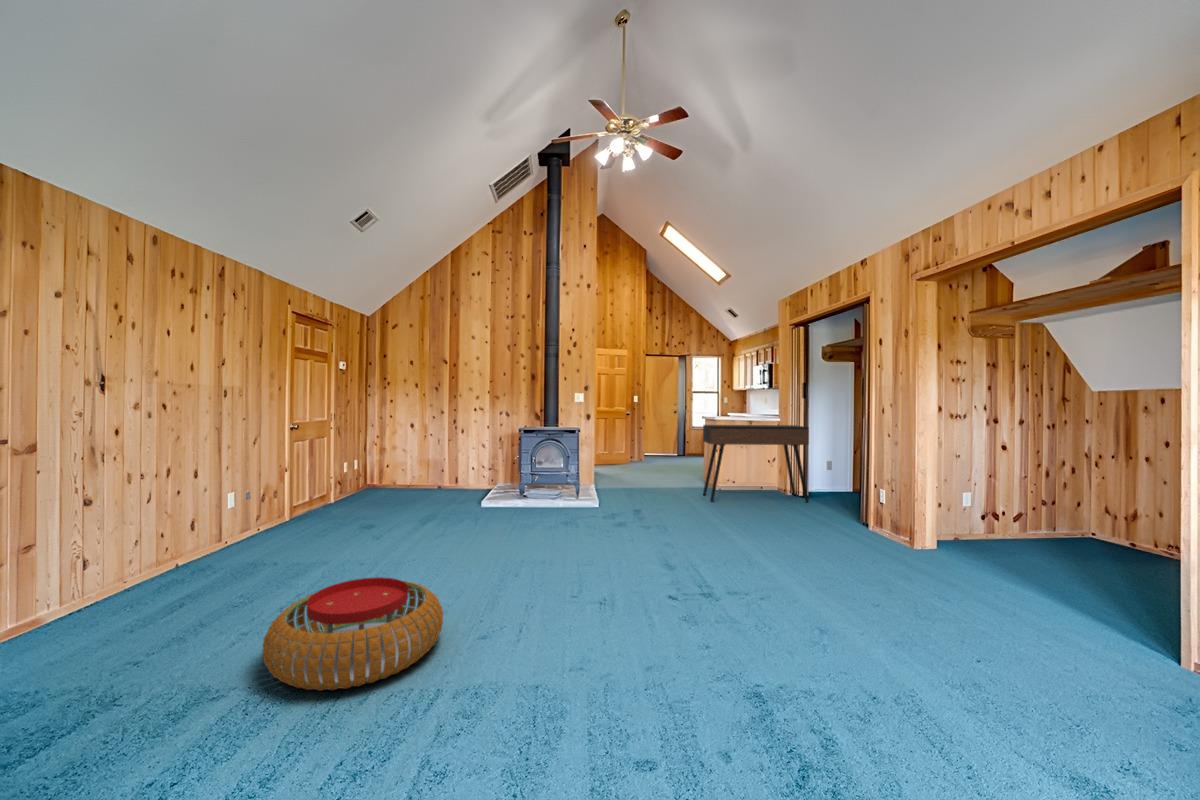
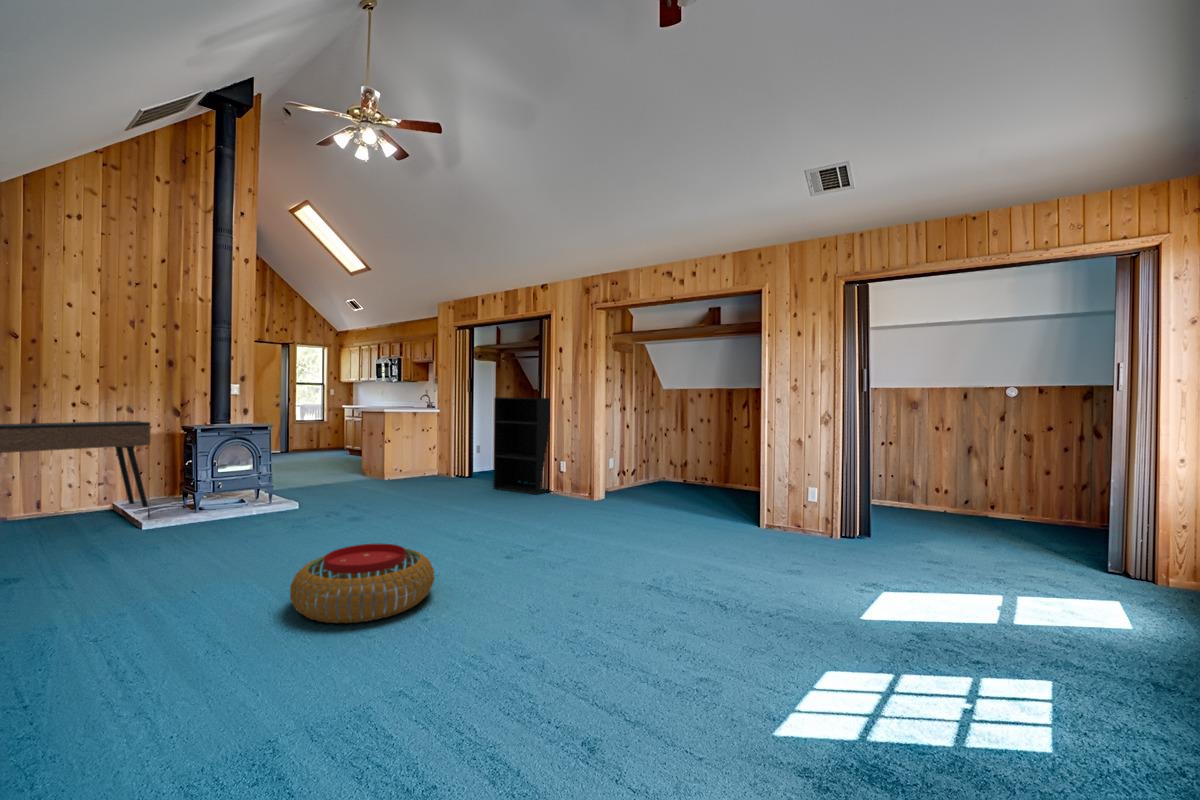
bookshelf: none [802,404,896,550] -> present [493,397,551,495]
console table: present [703,425,809,502] -> present [0,421,151,517]

